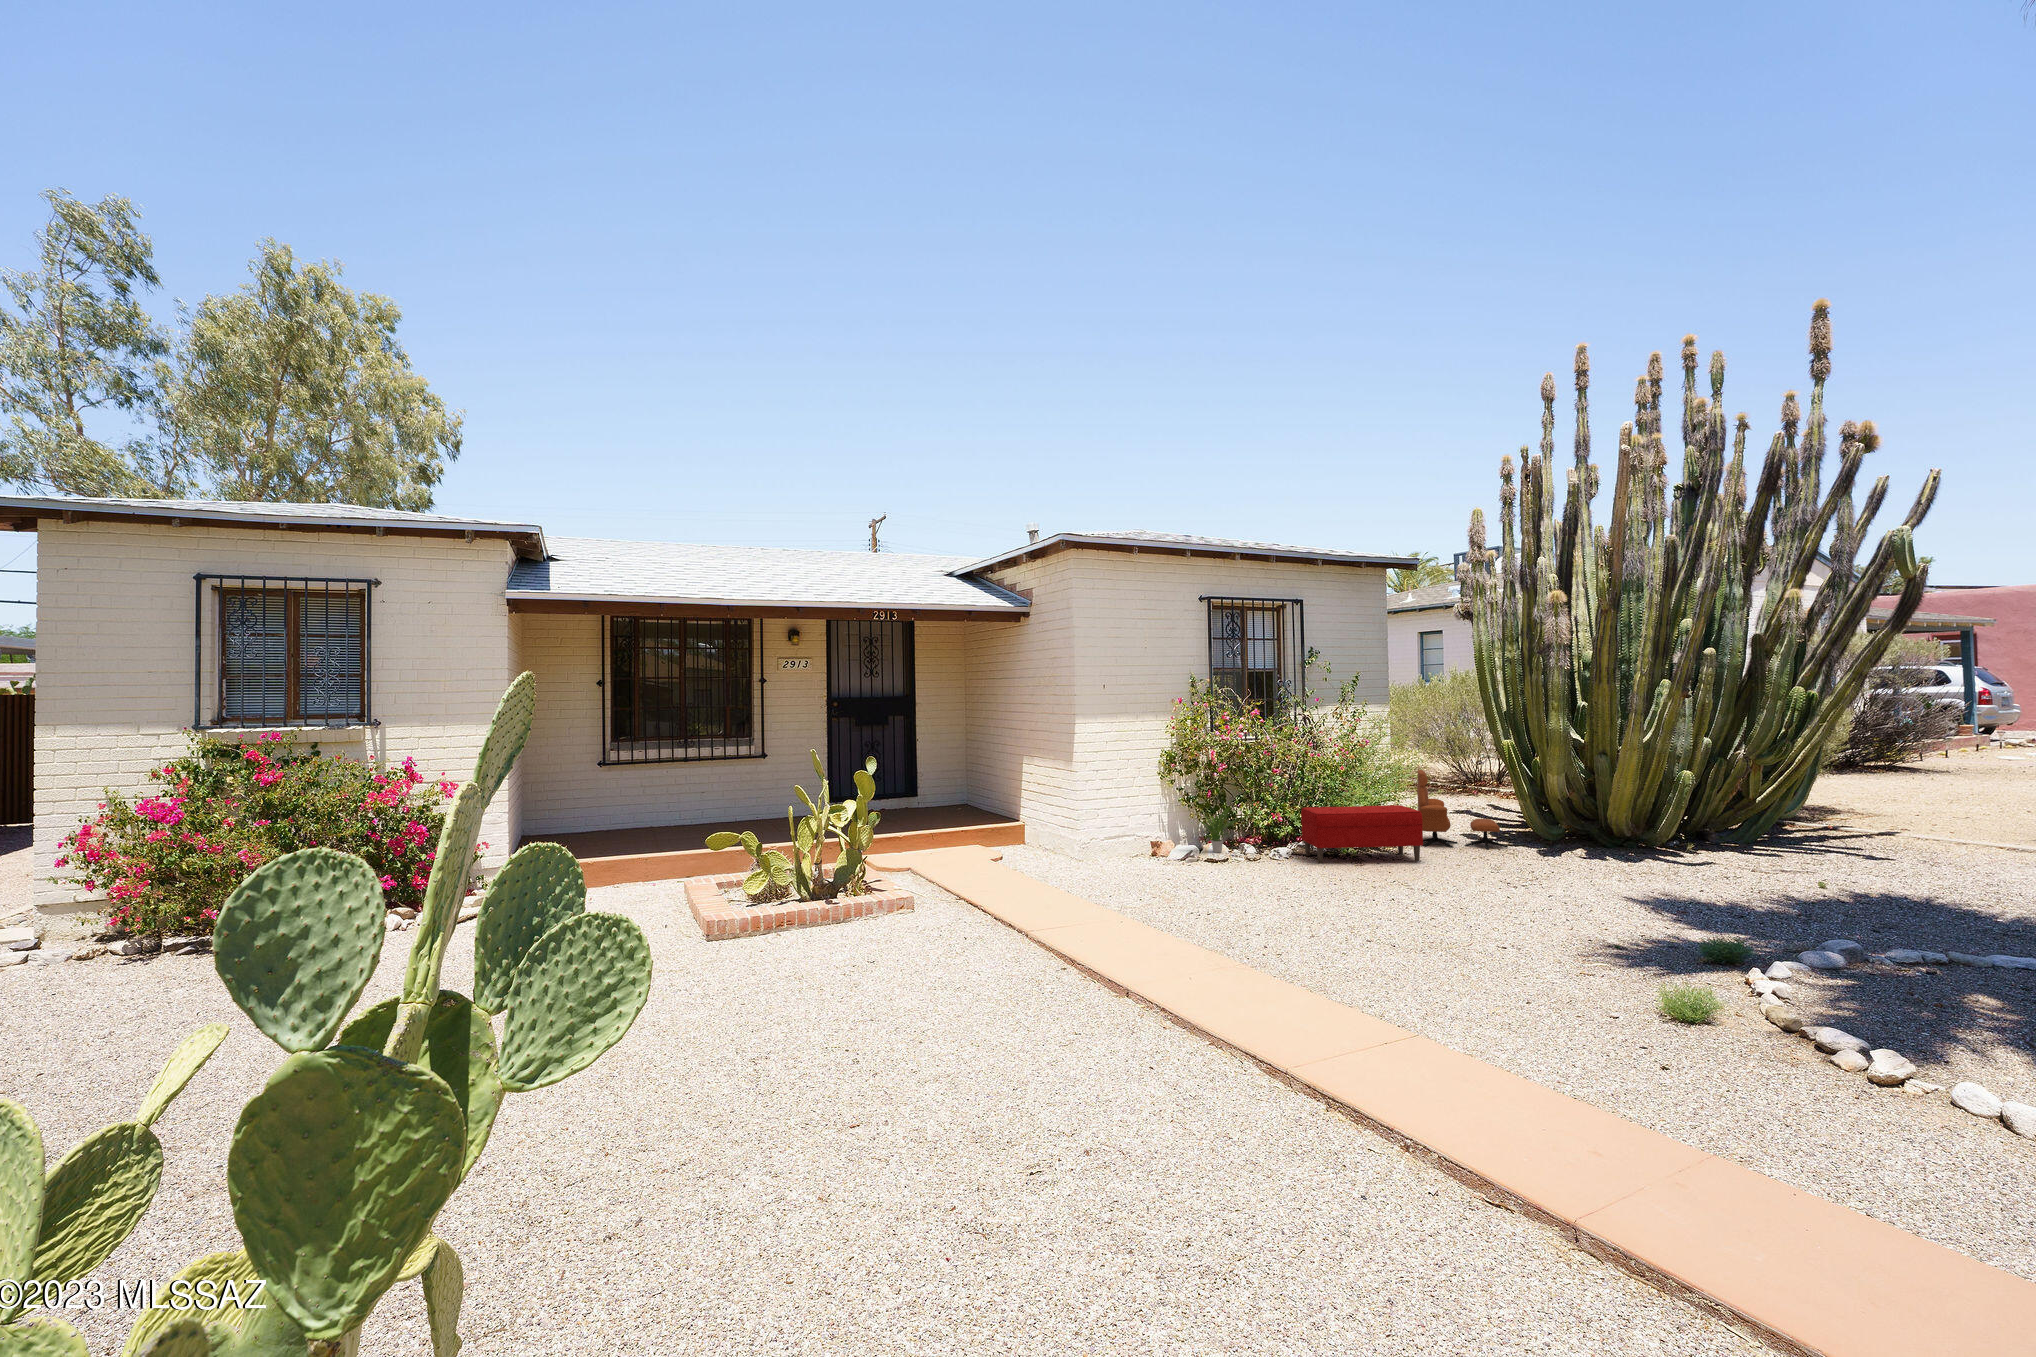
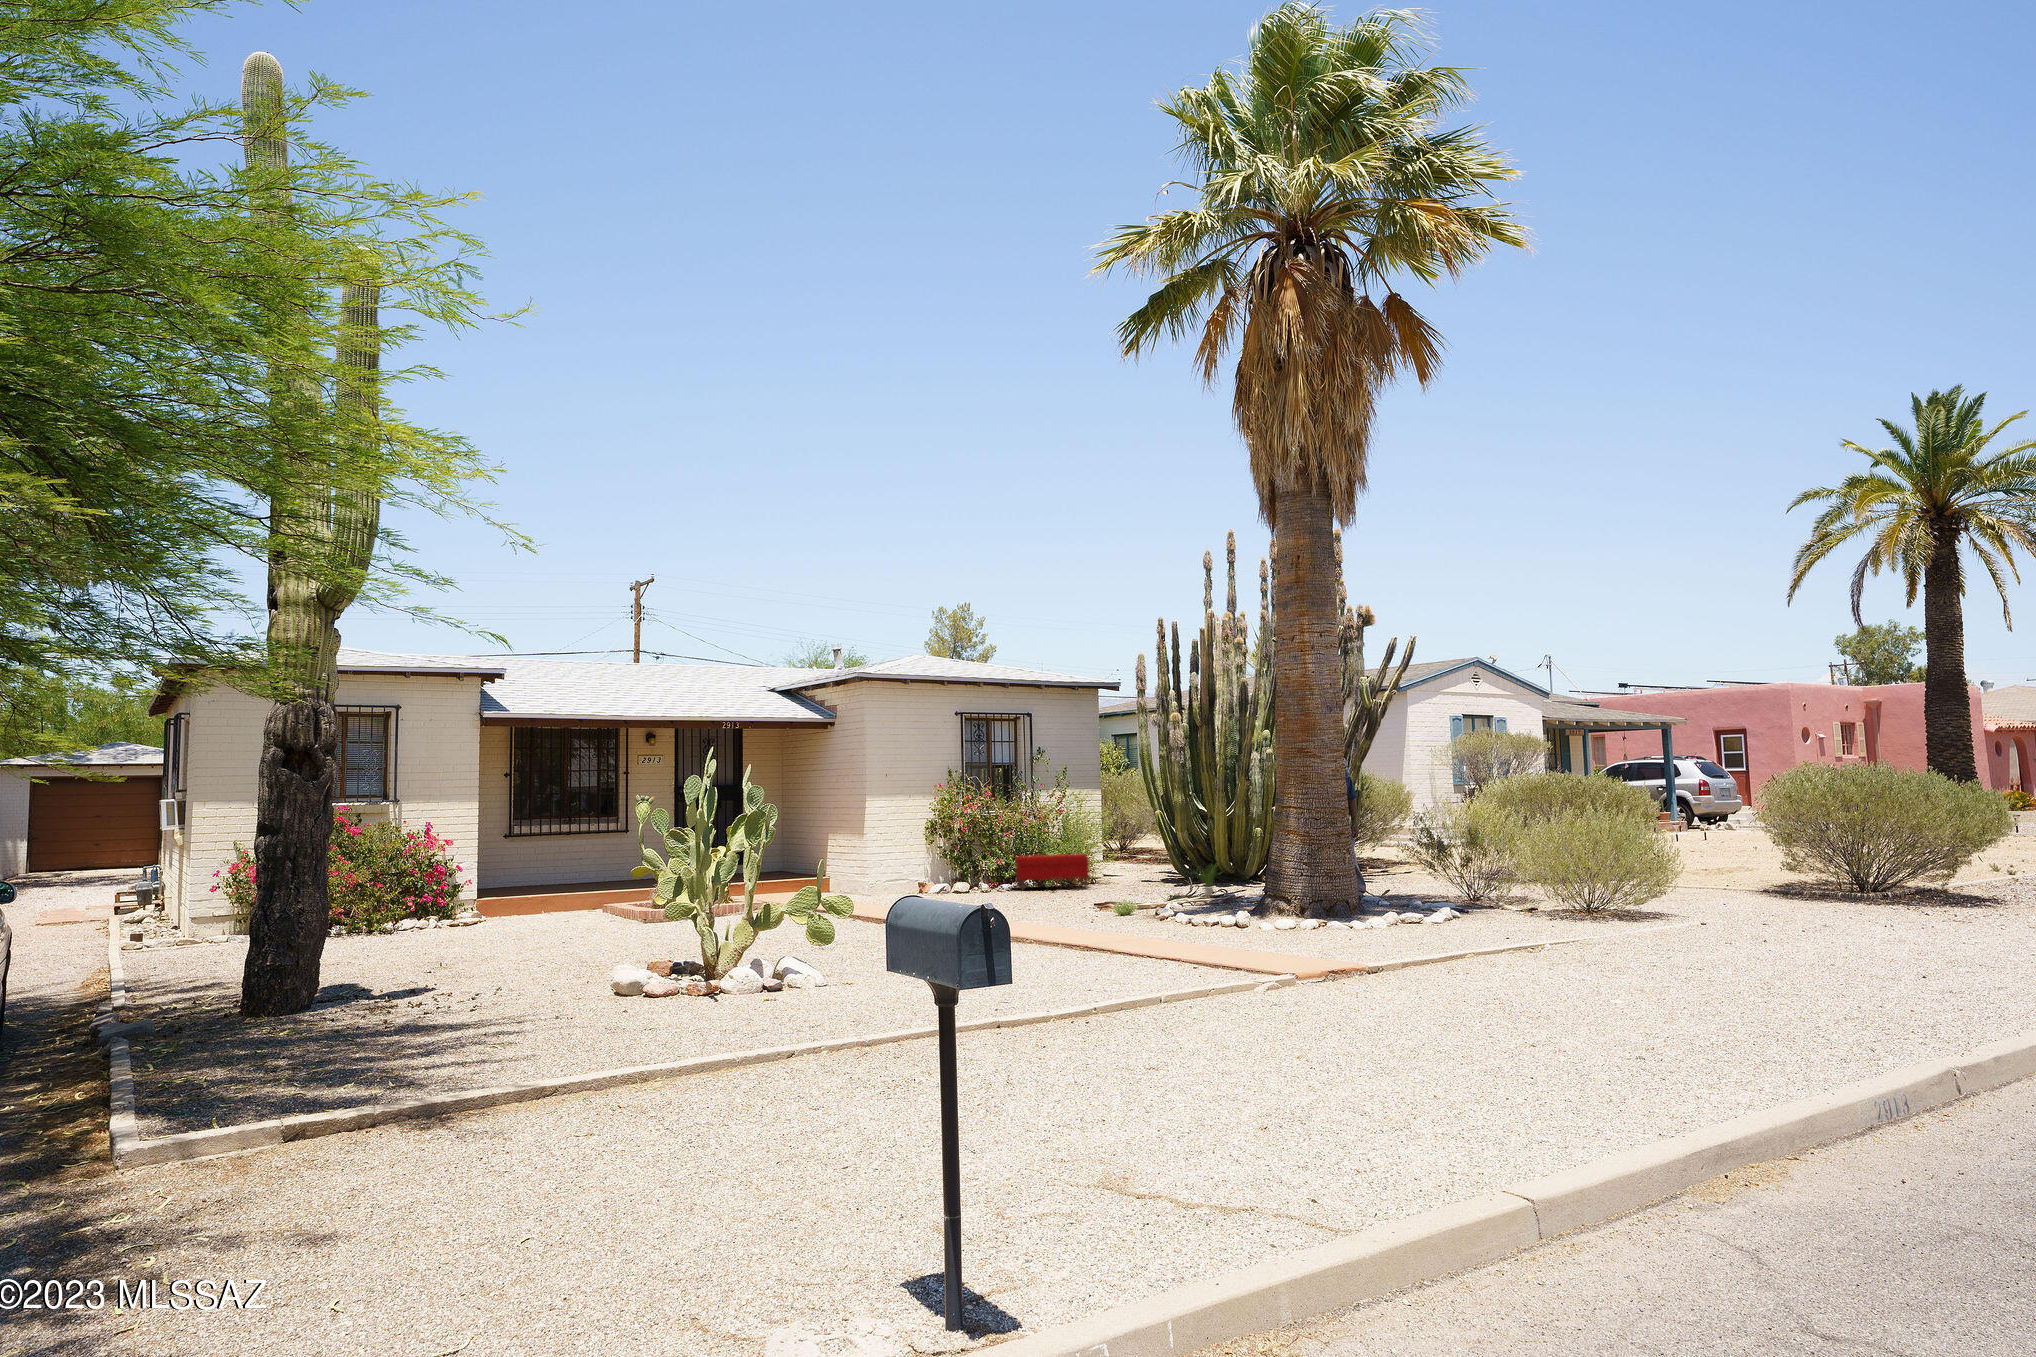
lounge chair: present [1417,770,1508,849] -> none [1098,832,1157,884]
potted plant: present [1202,809,1232,853] -> present [1198,866,1217,896]

